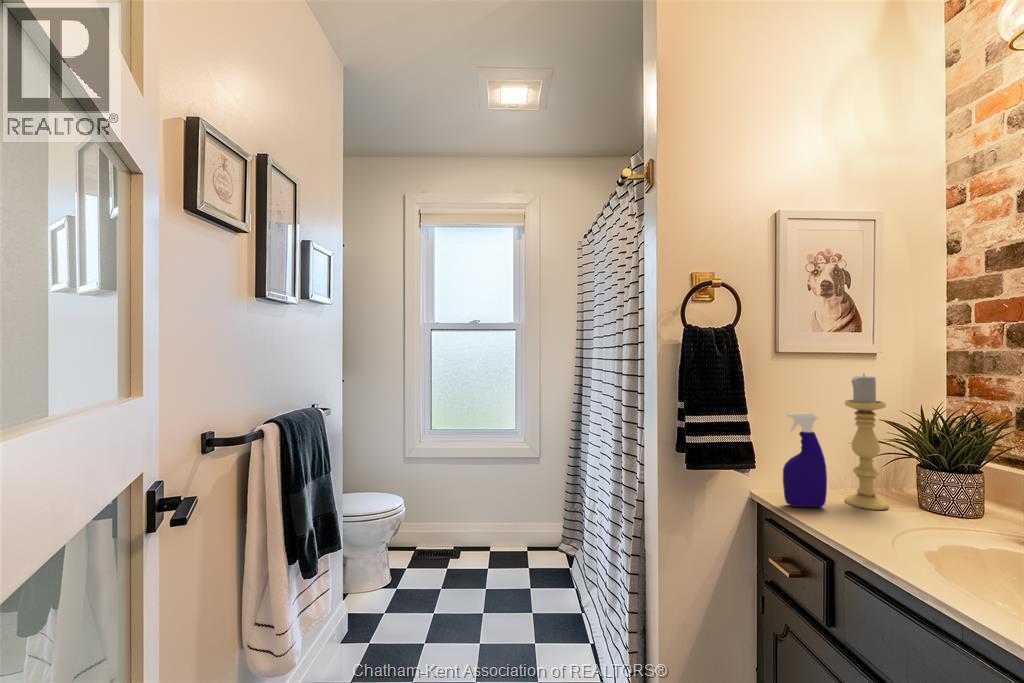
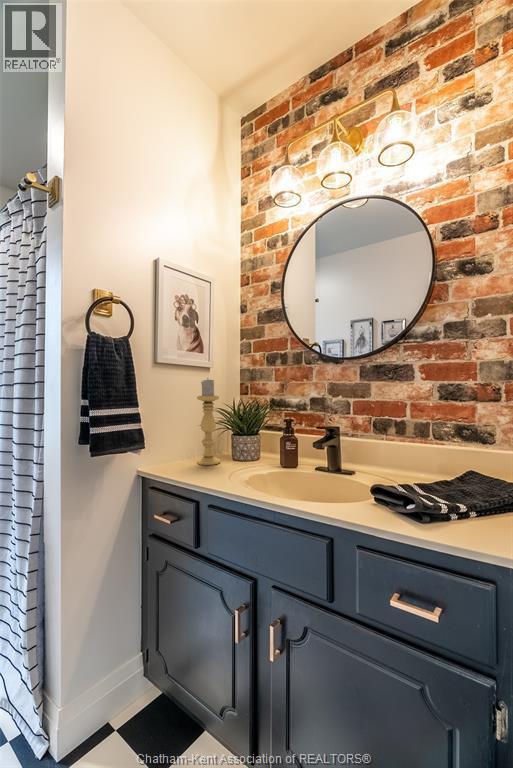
spray bottle: present [783,413,827,507] -> none [163,404,190,472]

